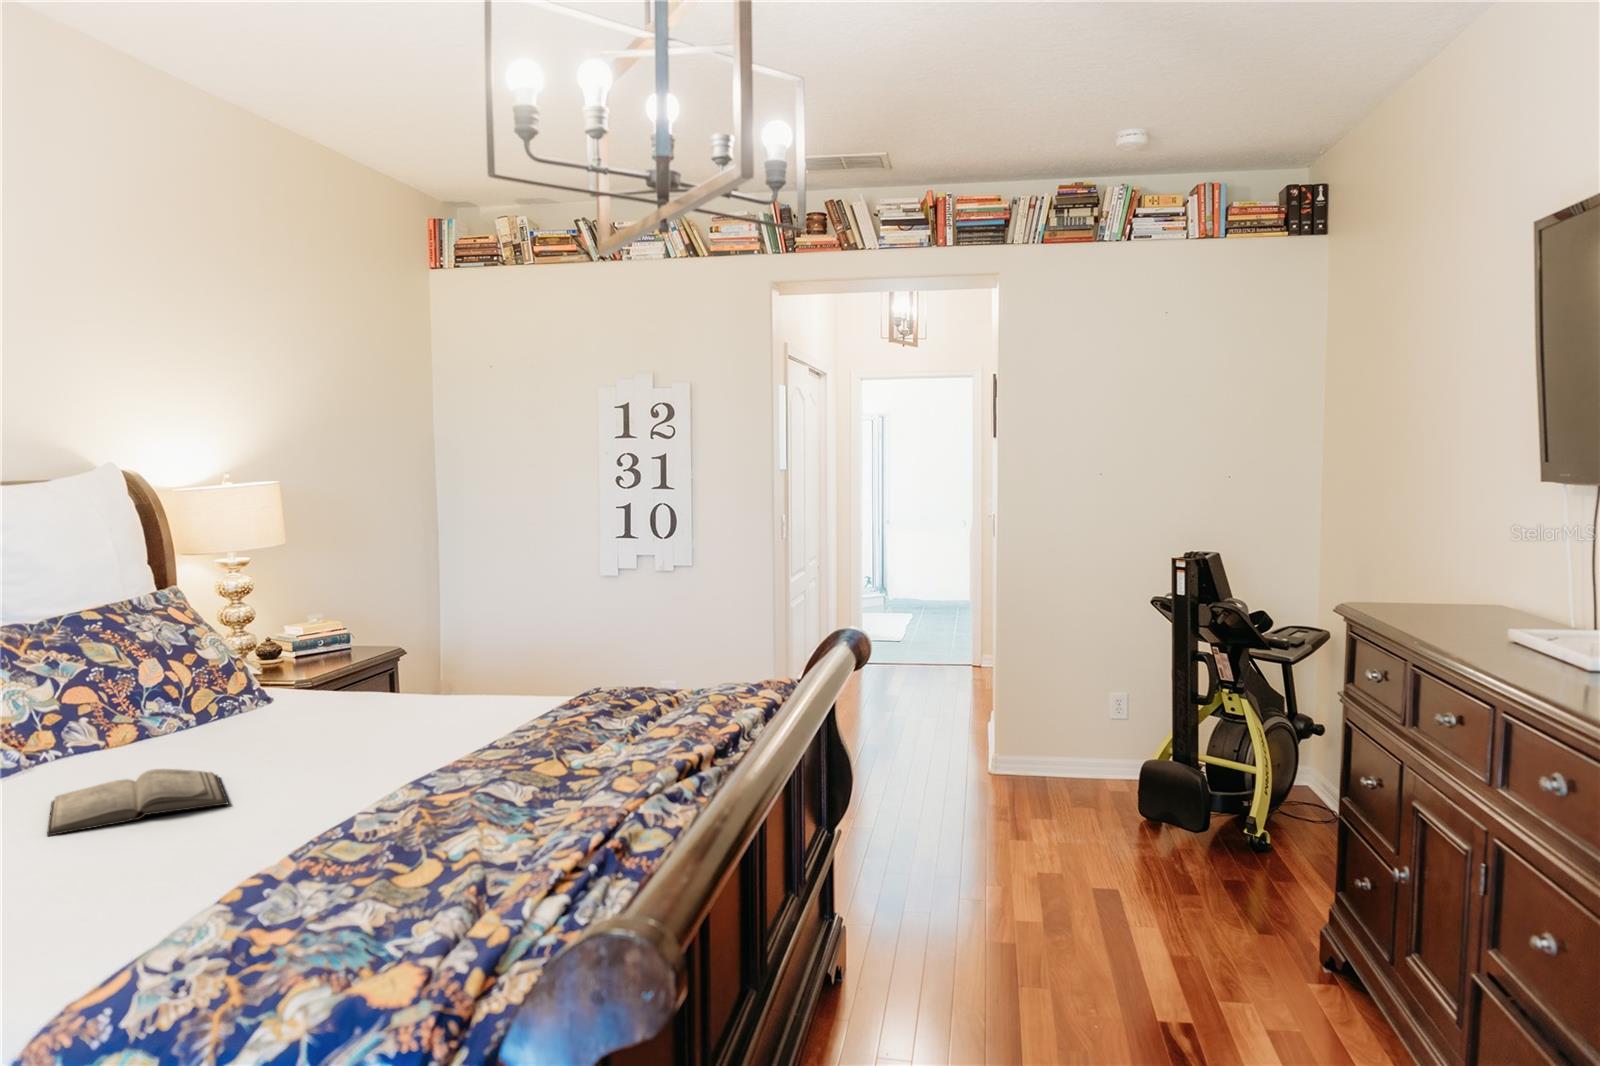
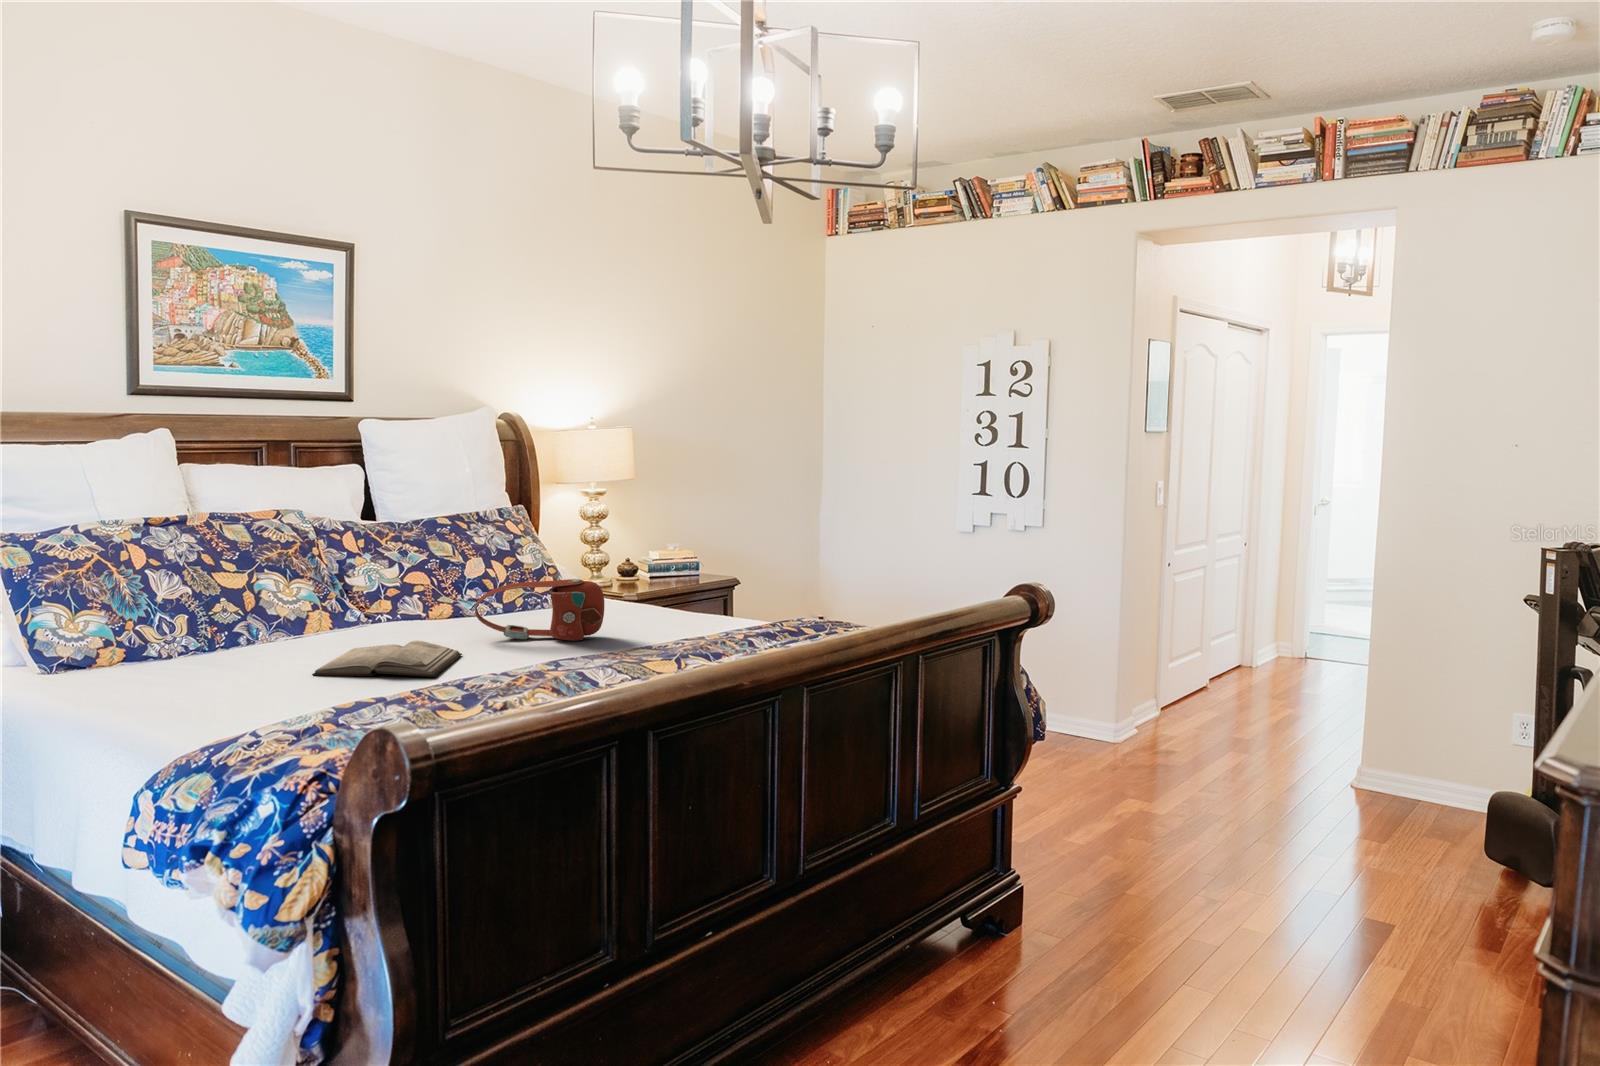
handbag: none [203,666,369,748] -> present [475,579,604,641]

